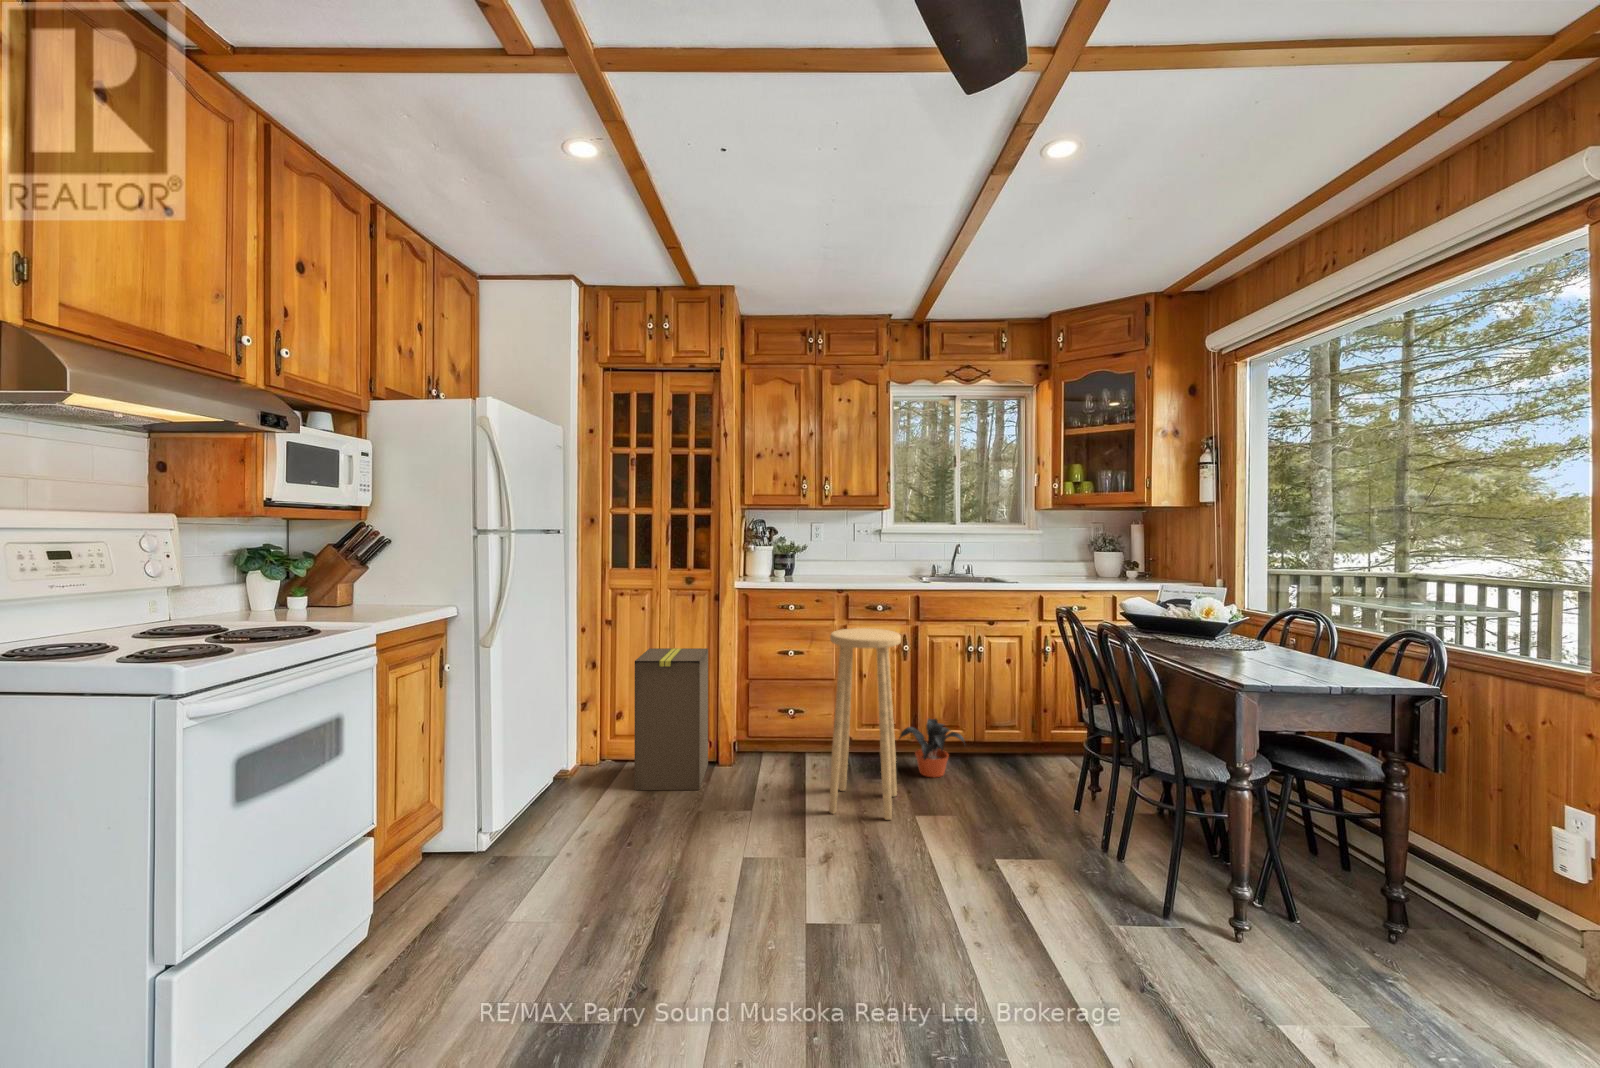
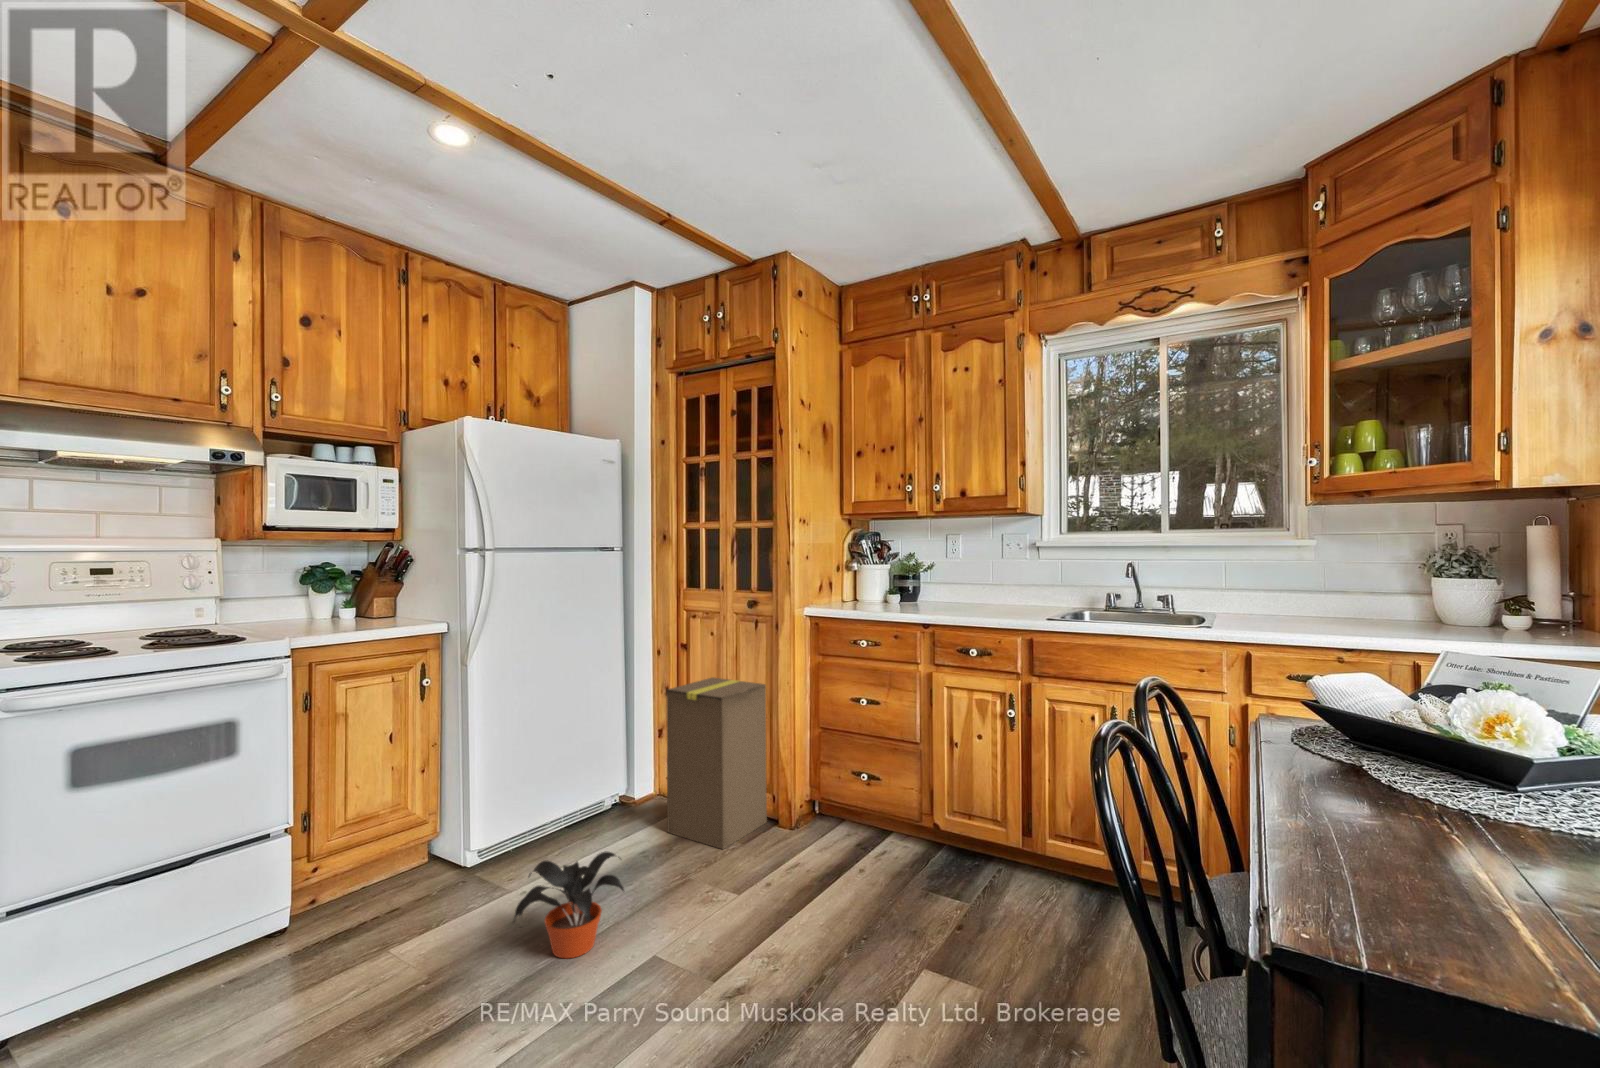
stool: present [829,628,901,820] -> none [820,678,935,959]
potted plant: present [899,719,964,777] -> present [513,851,624,958]

